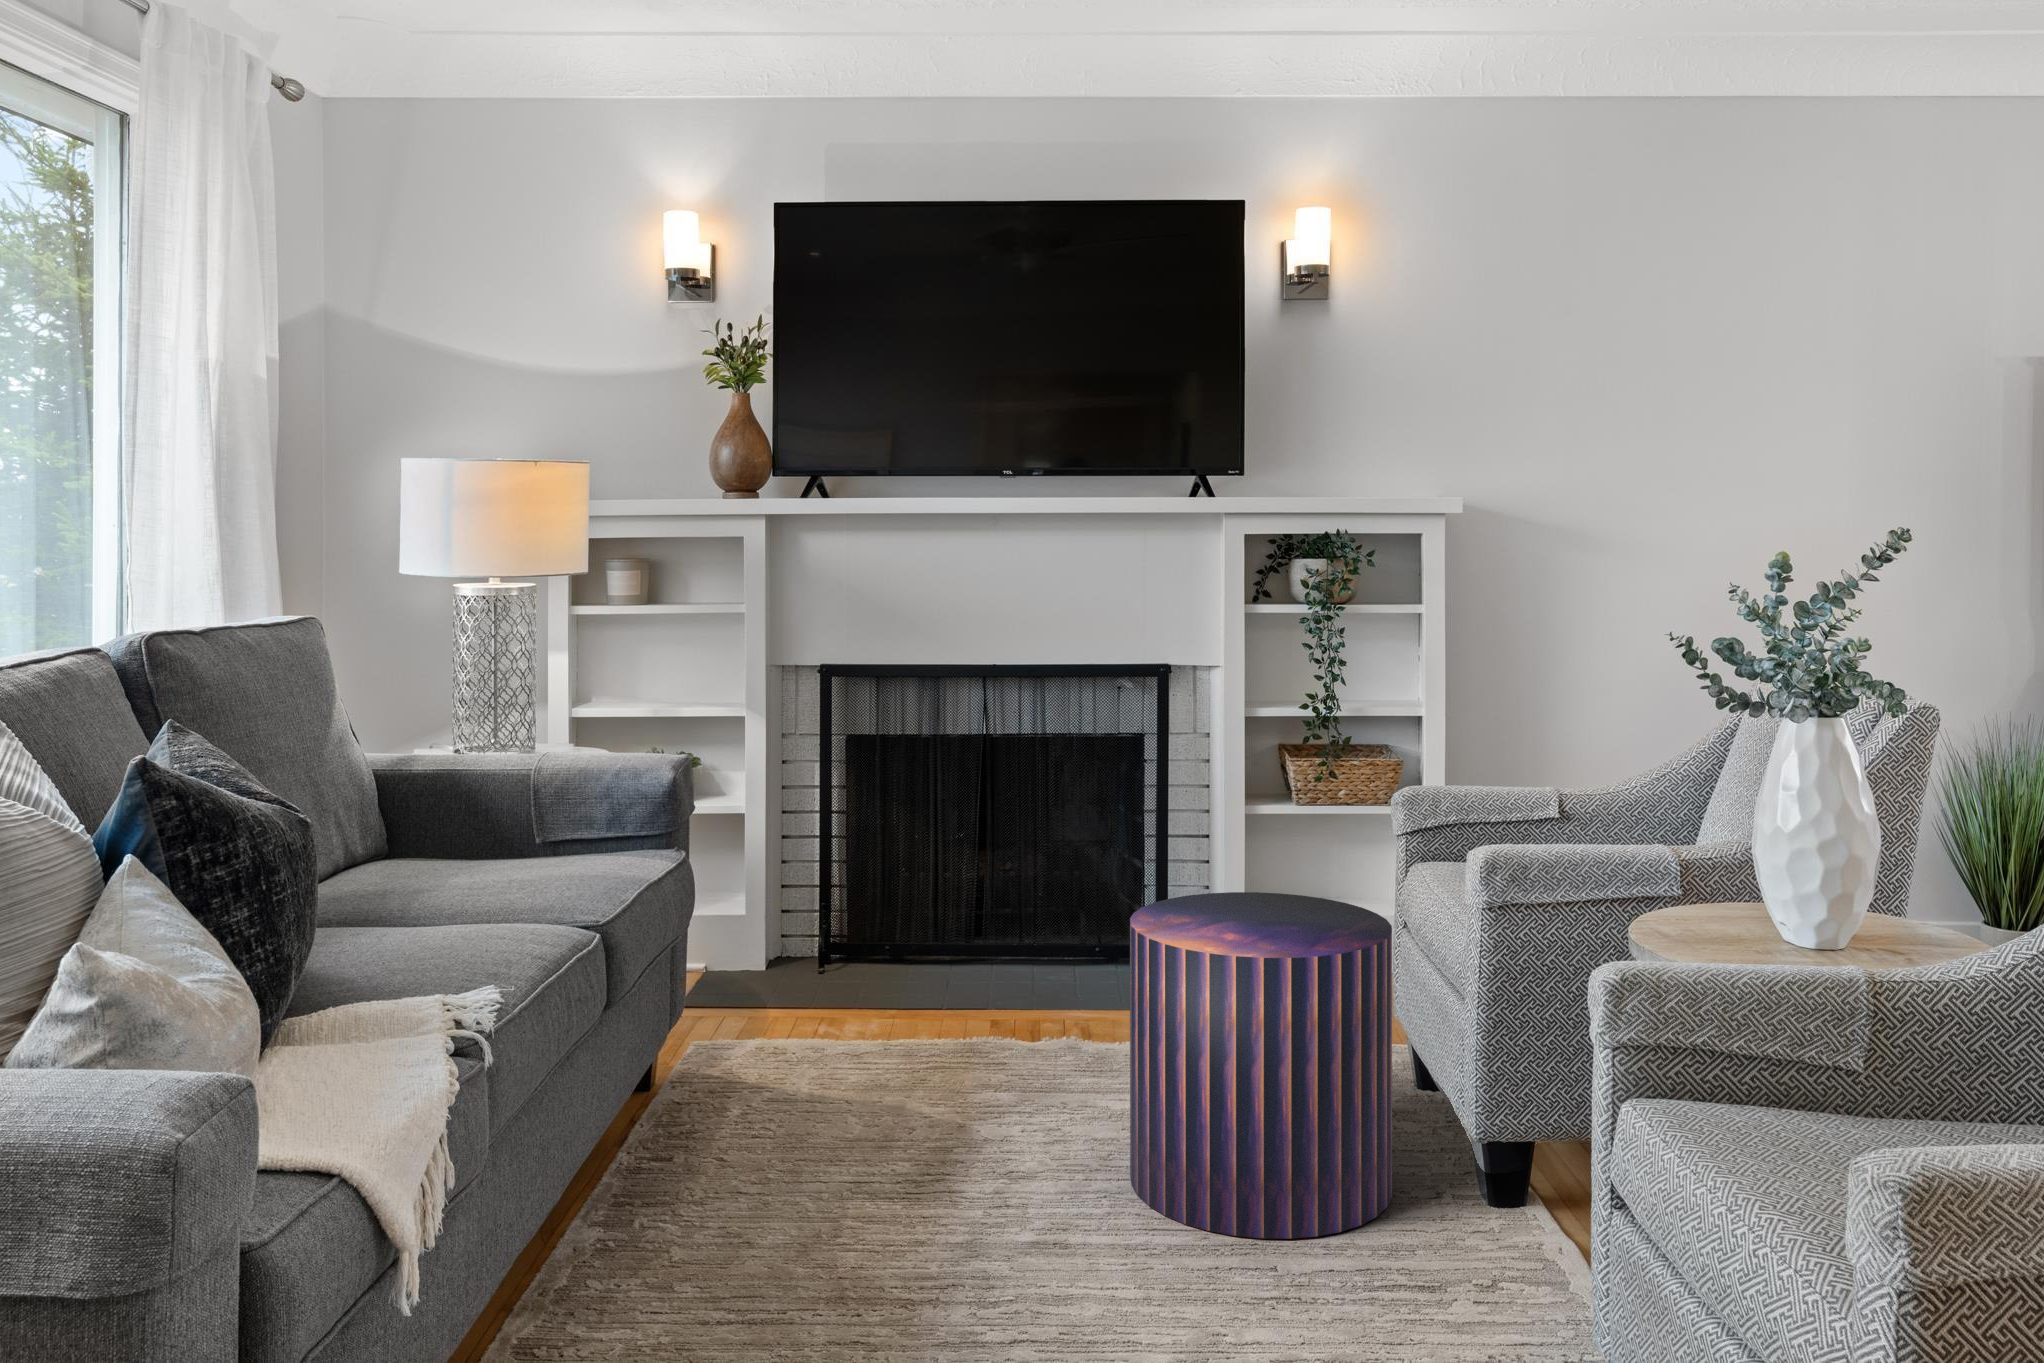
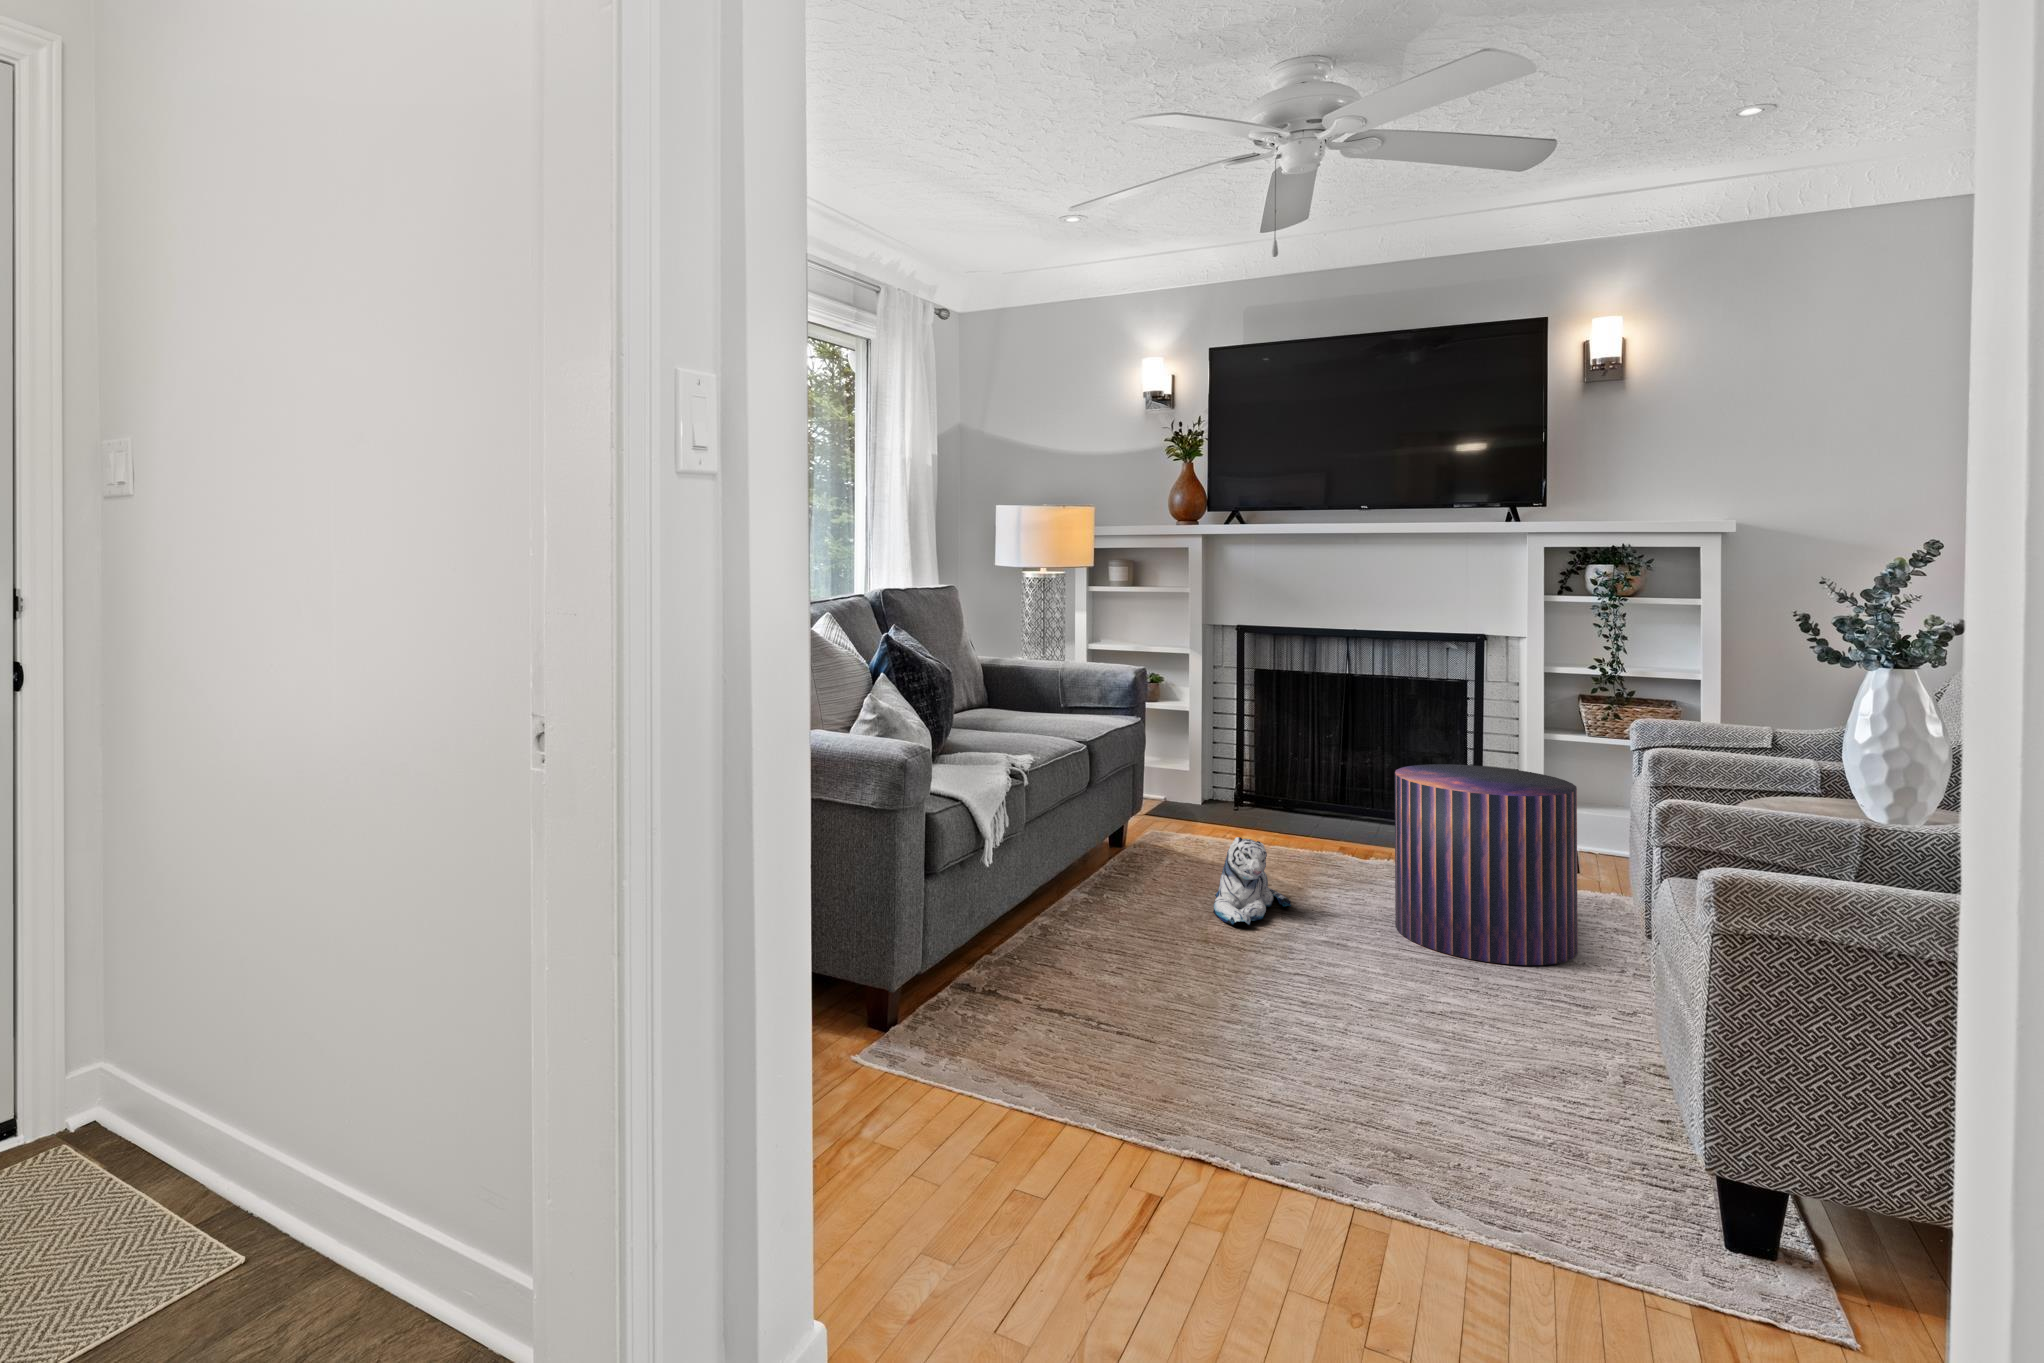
plush toy: none [836,1075,967,1252] -> present [1213,837,1291,925]

